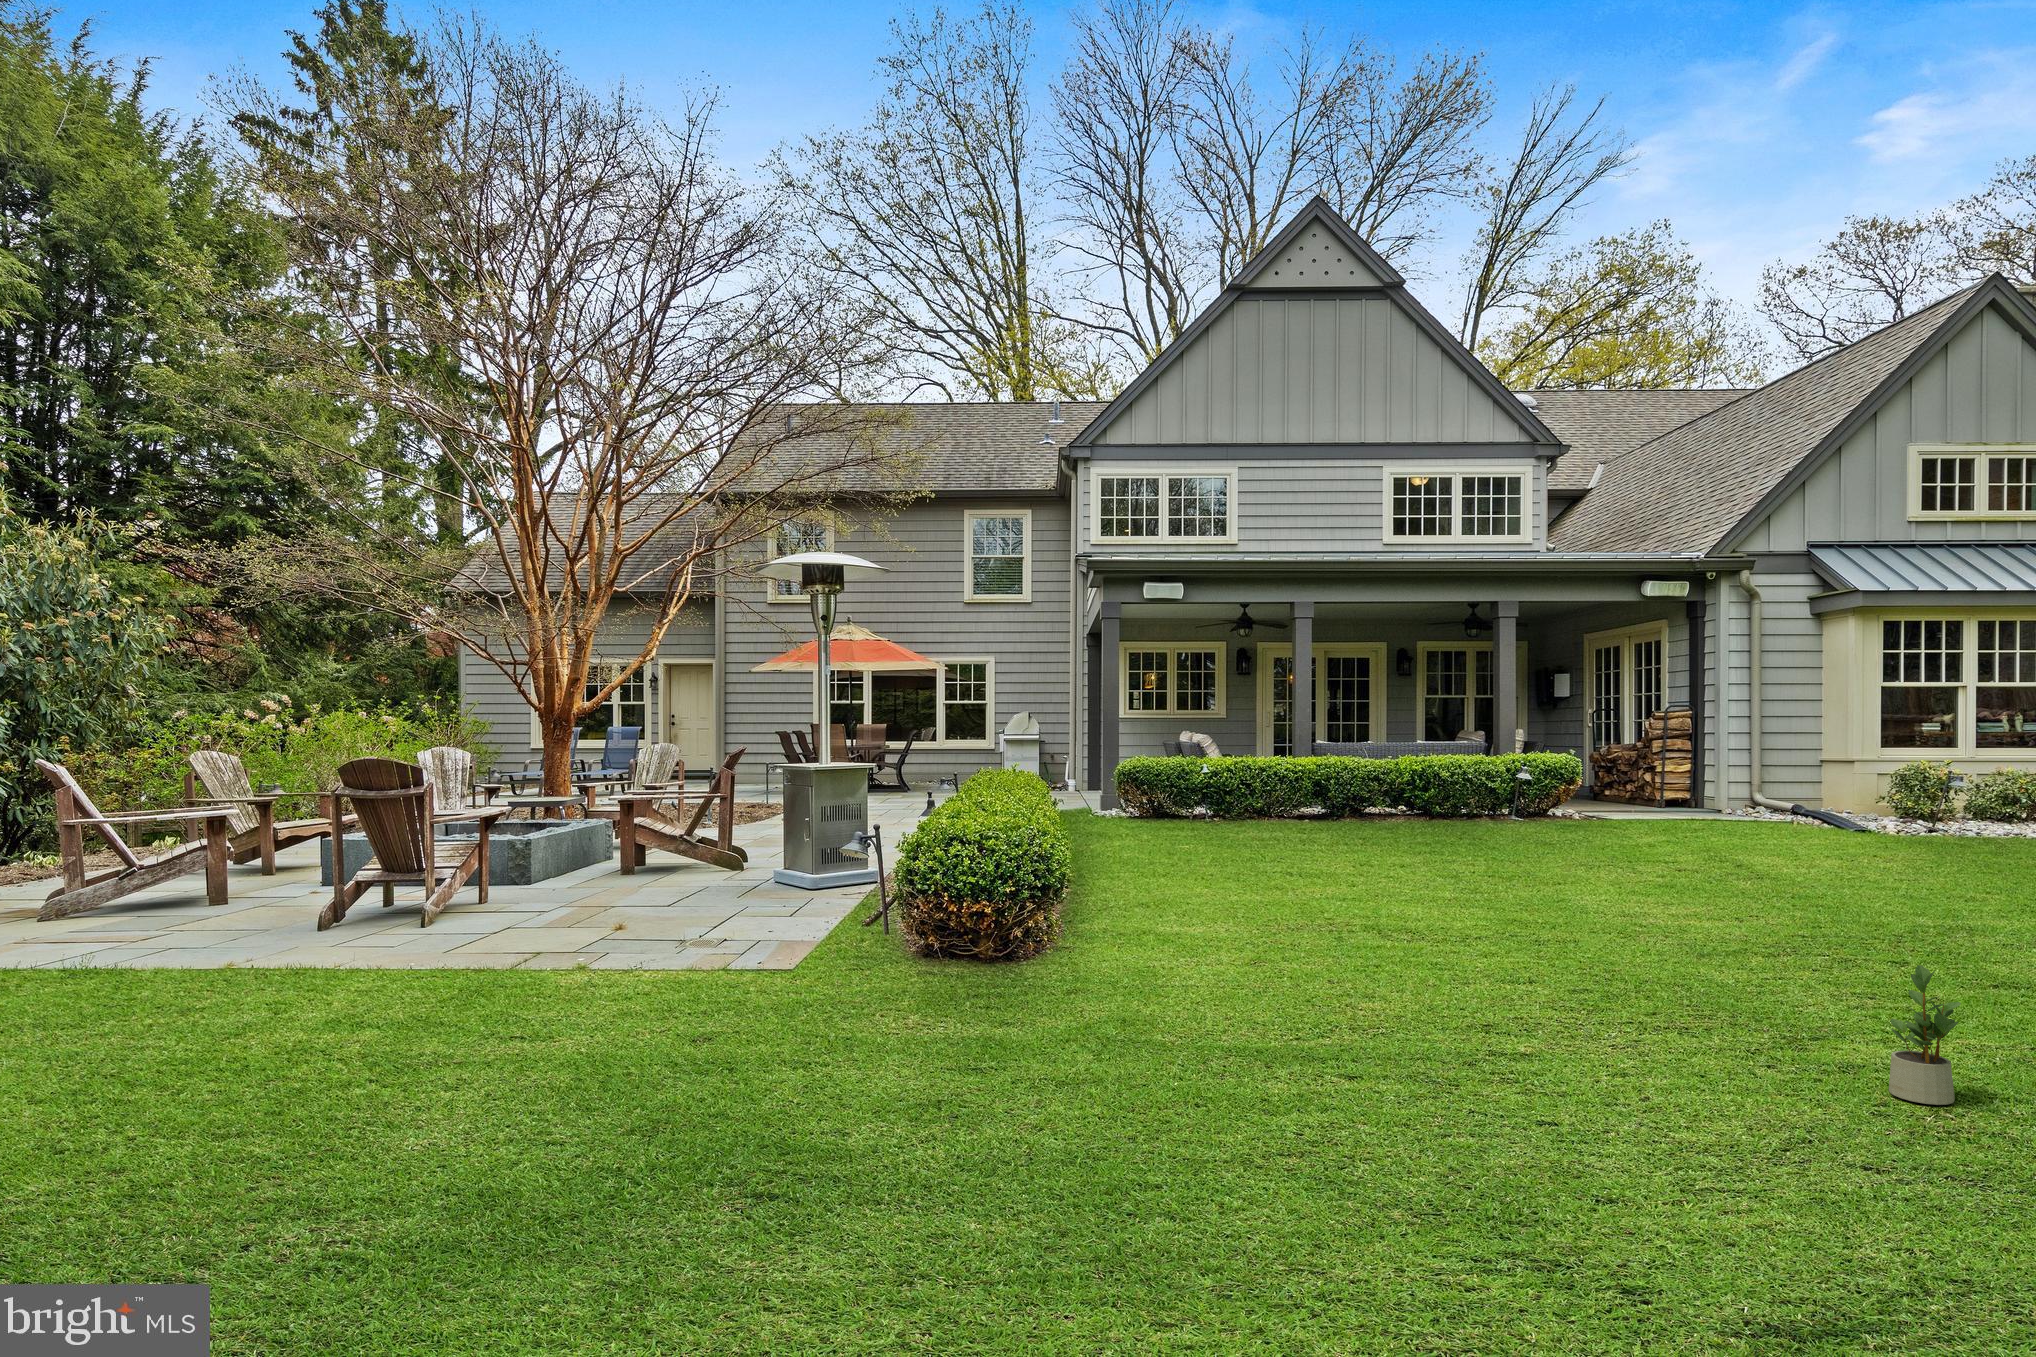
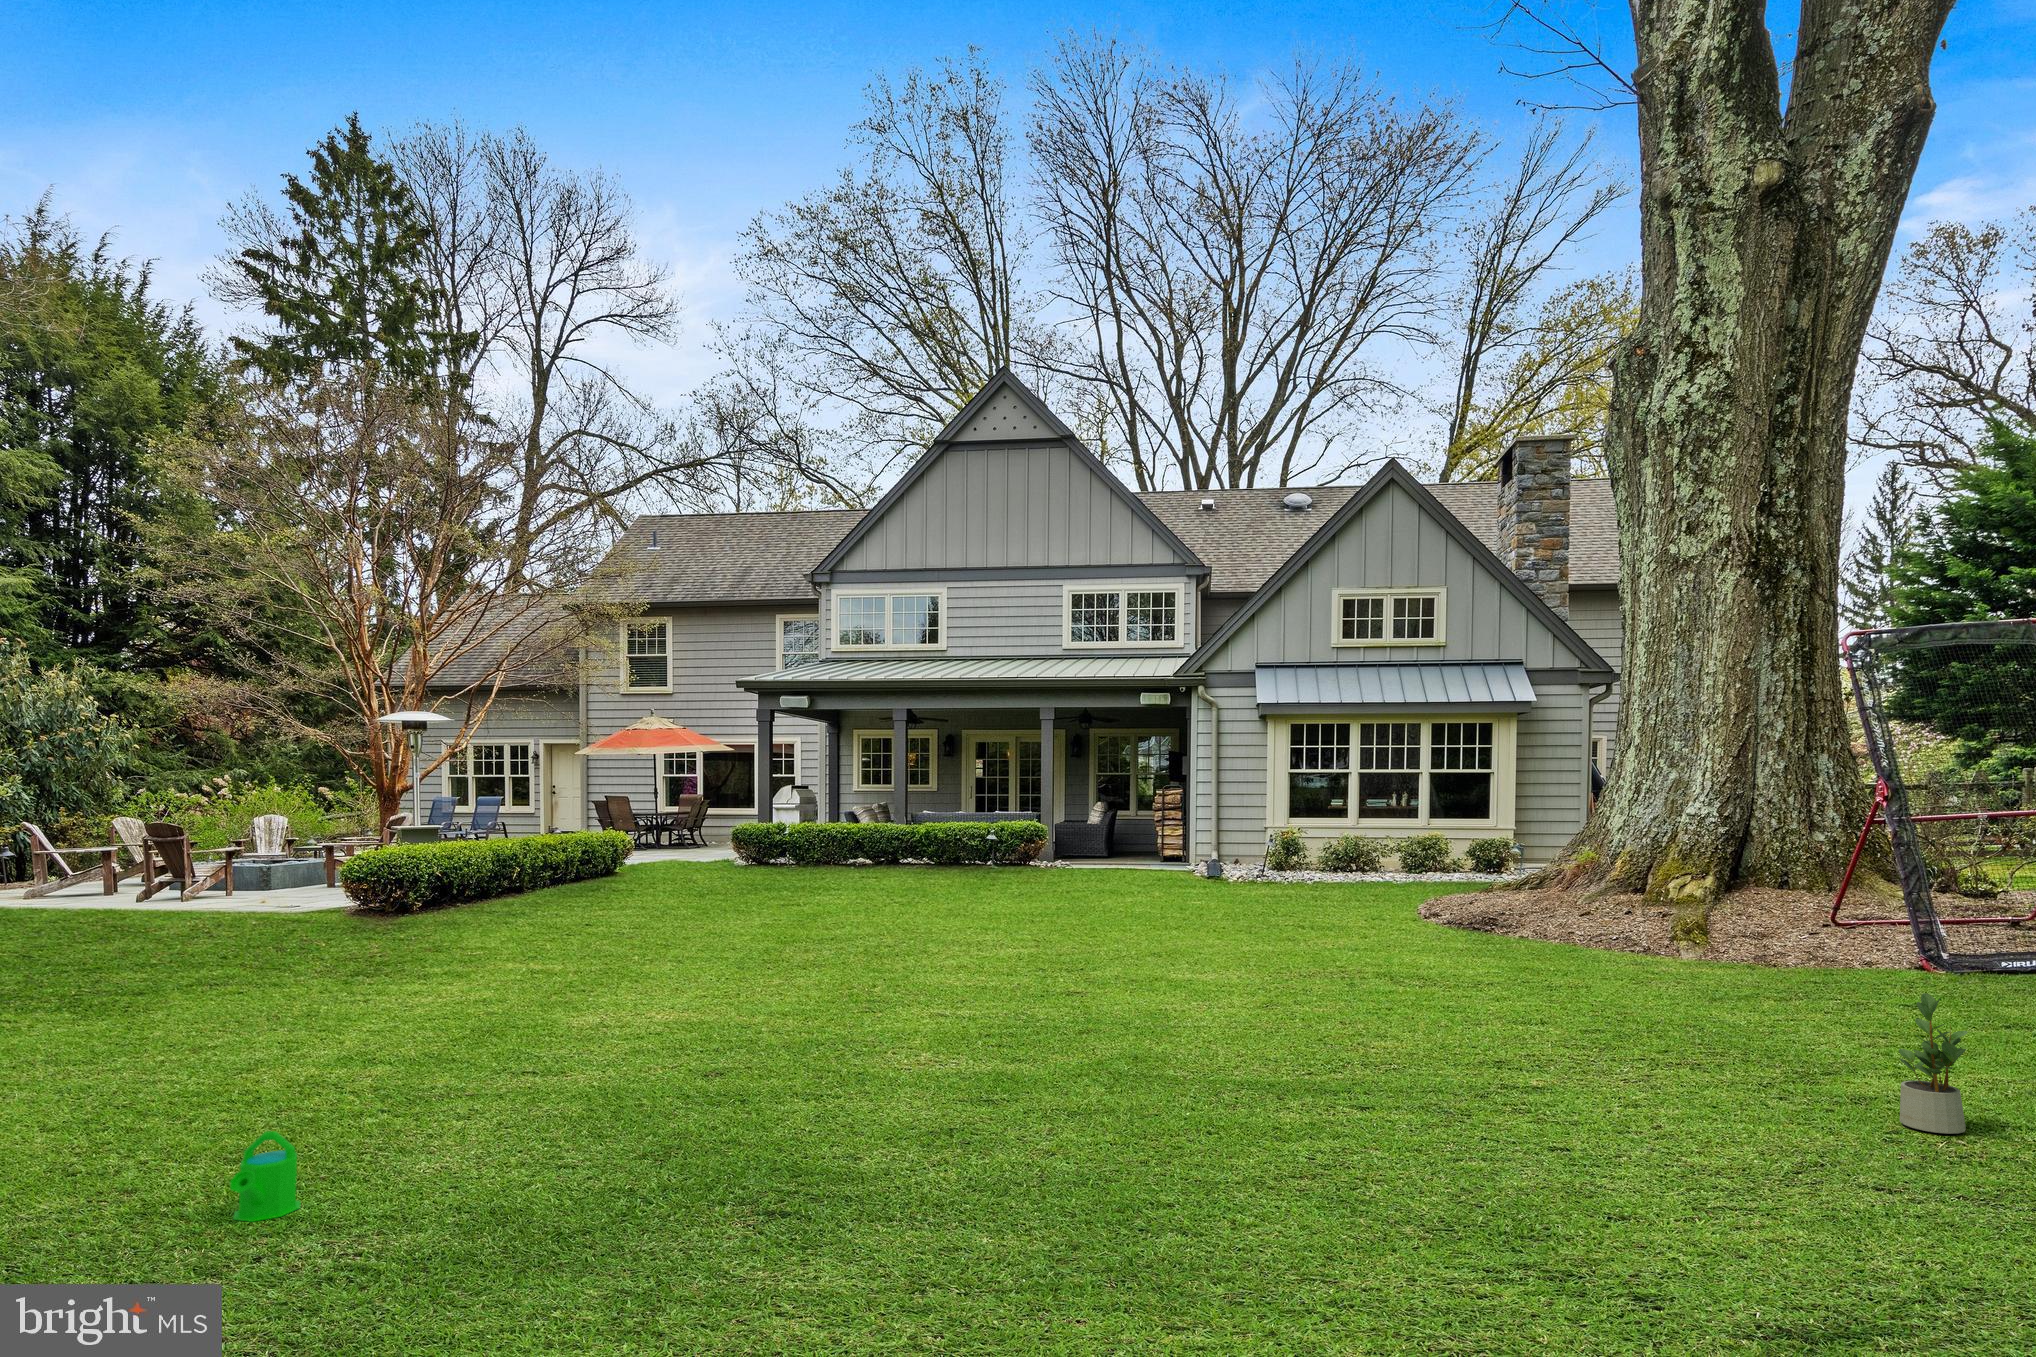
watering can: none [214,1118,288,1209] -> present [230,1131,301,1222]

